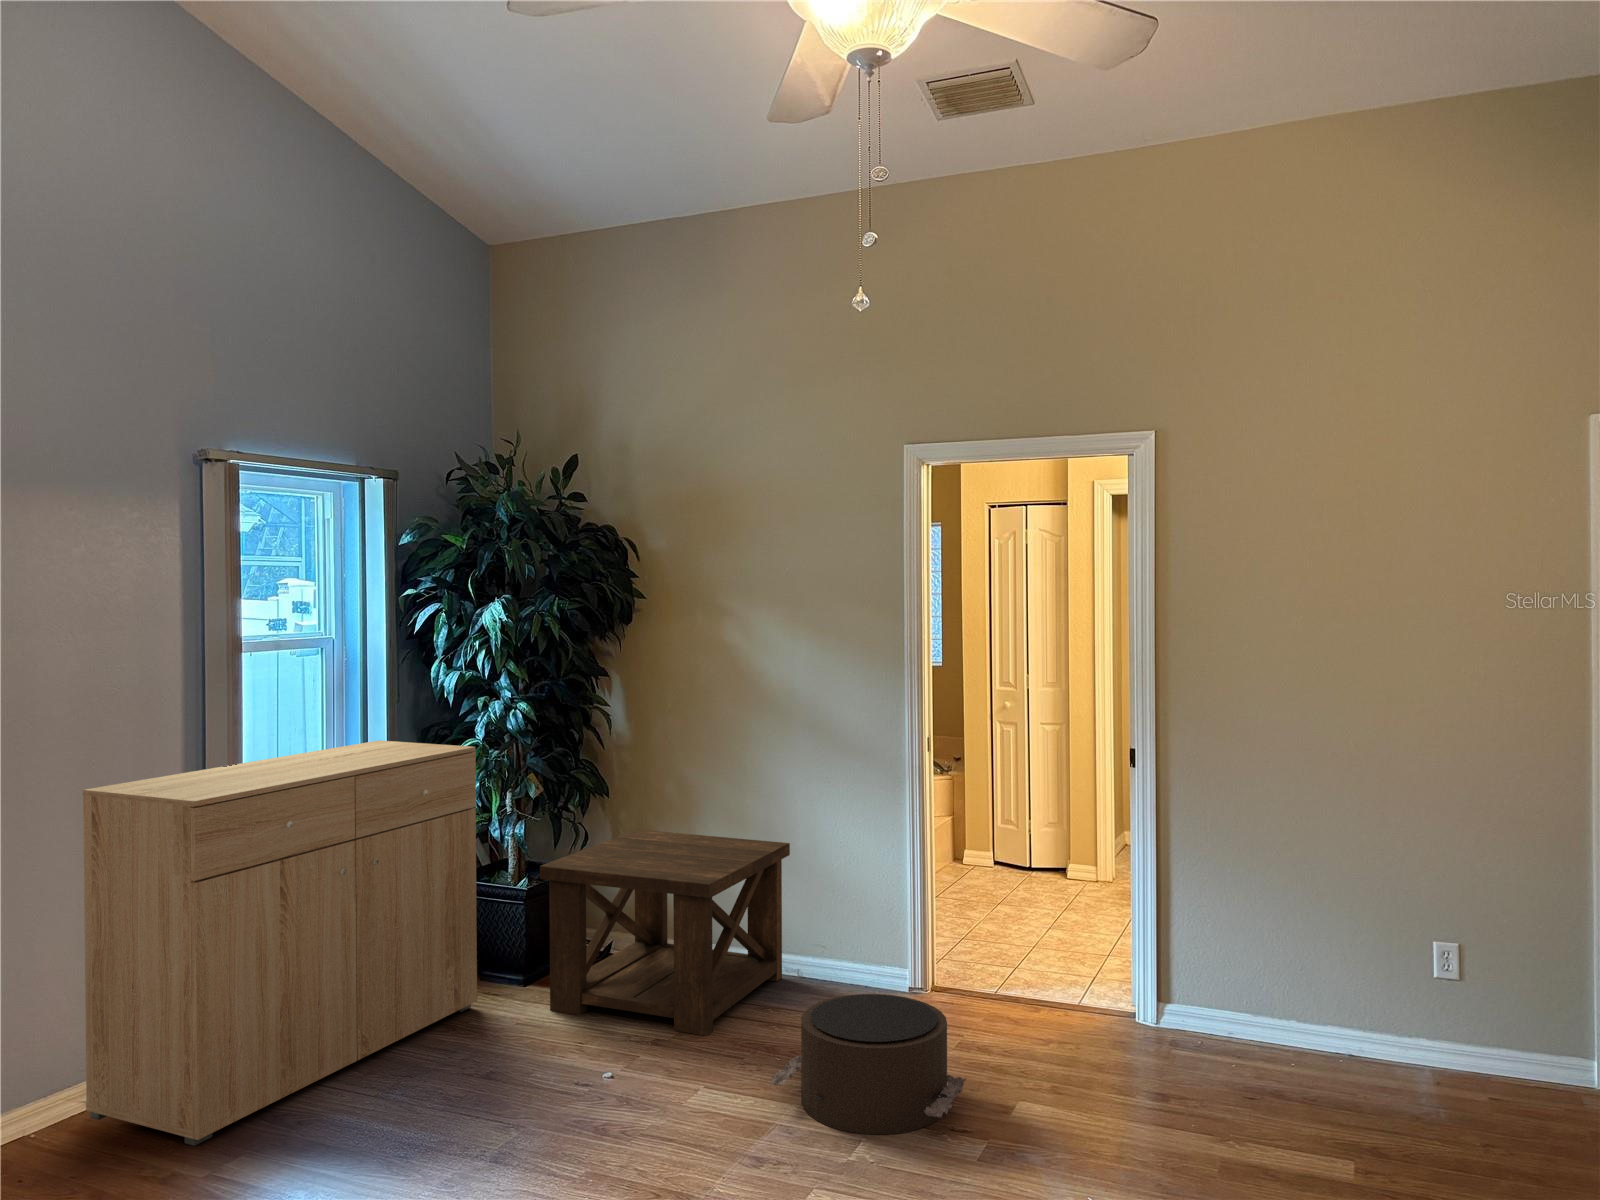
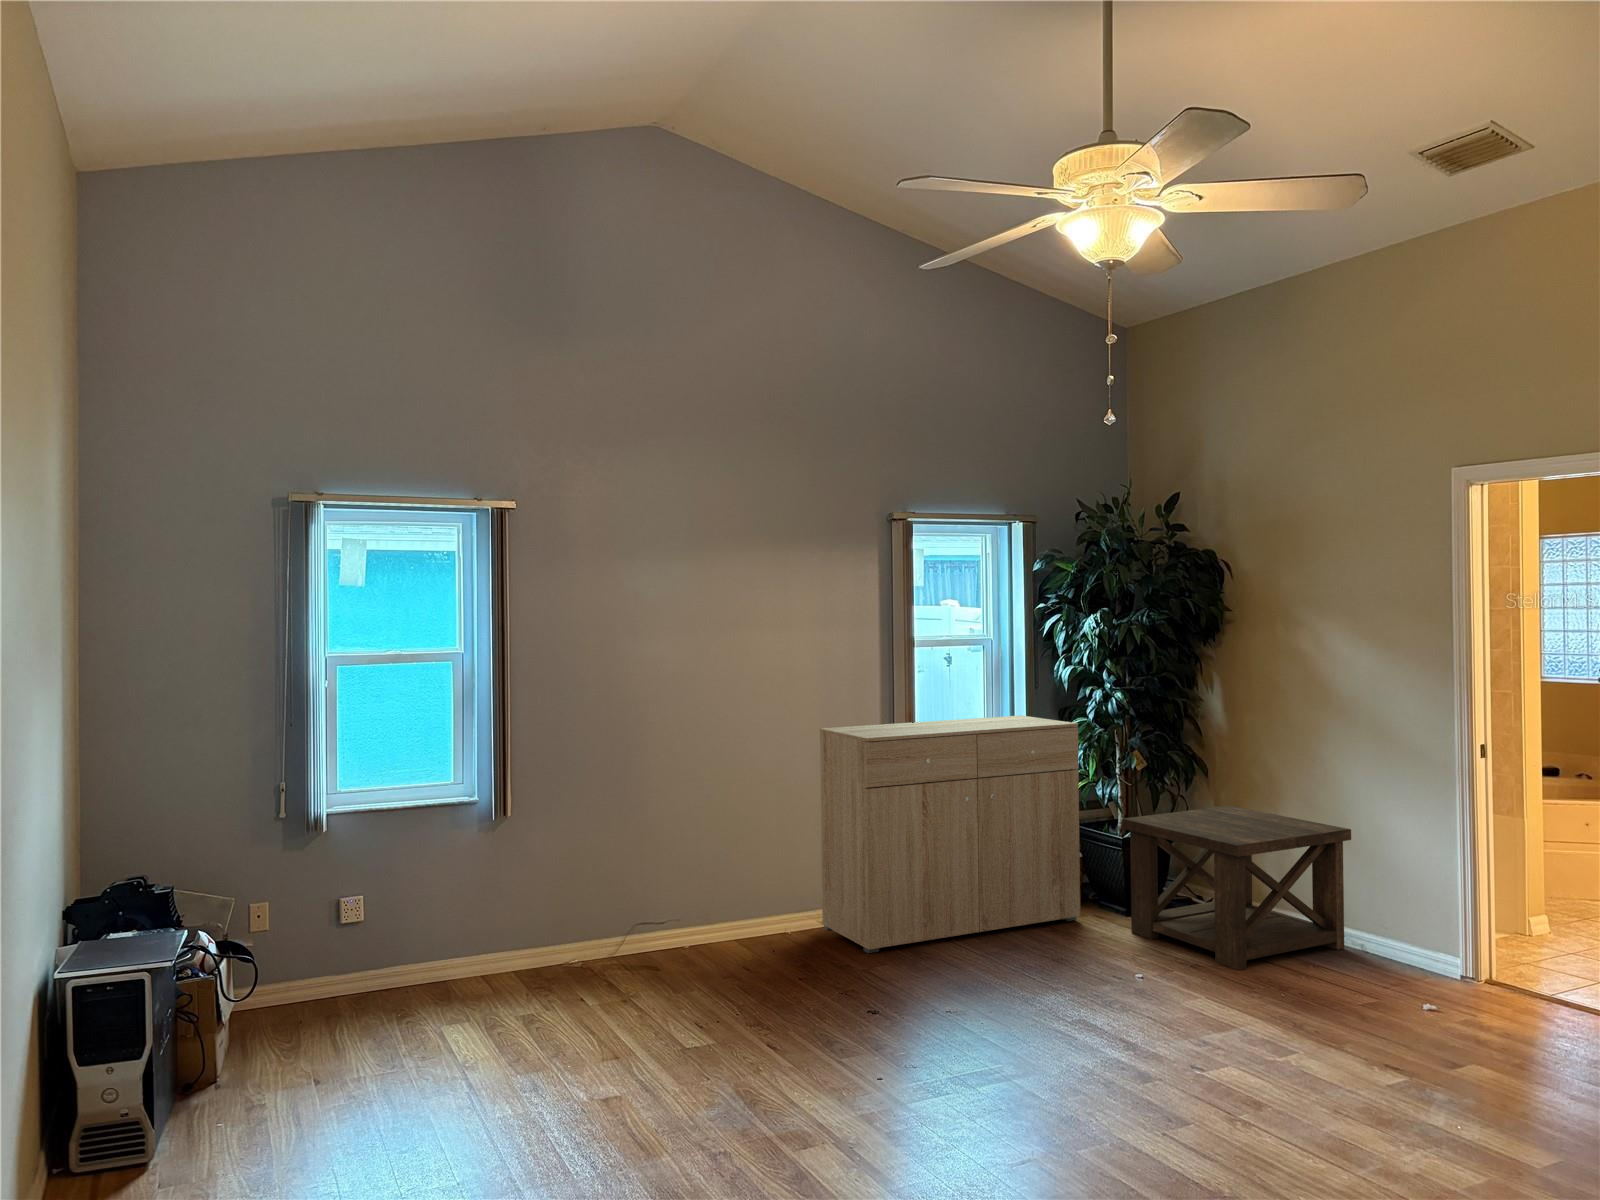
pouf: present [770,994,966,1134] -> none [1245,949,1421,1059]

